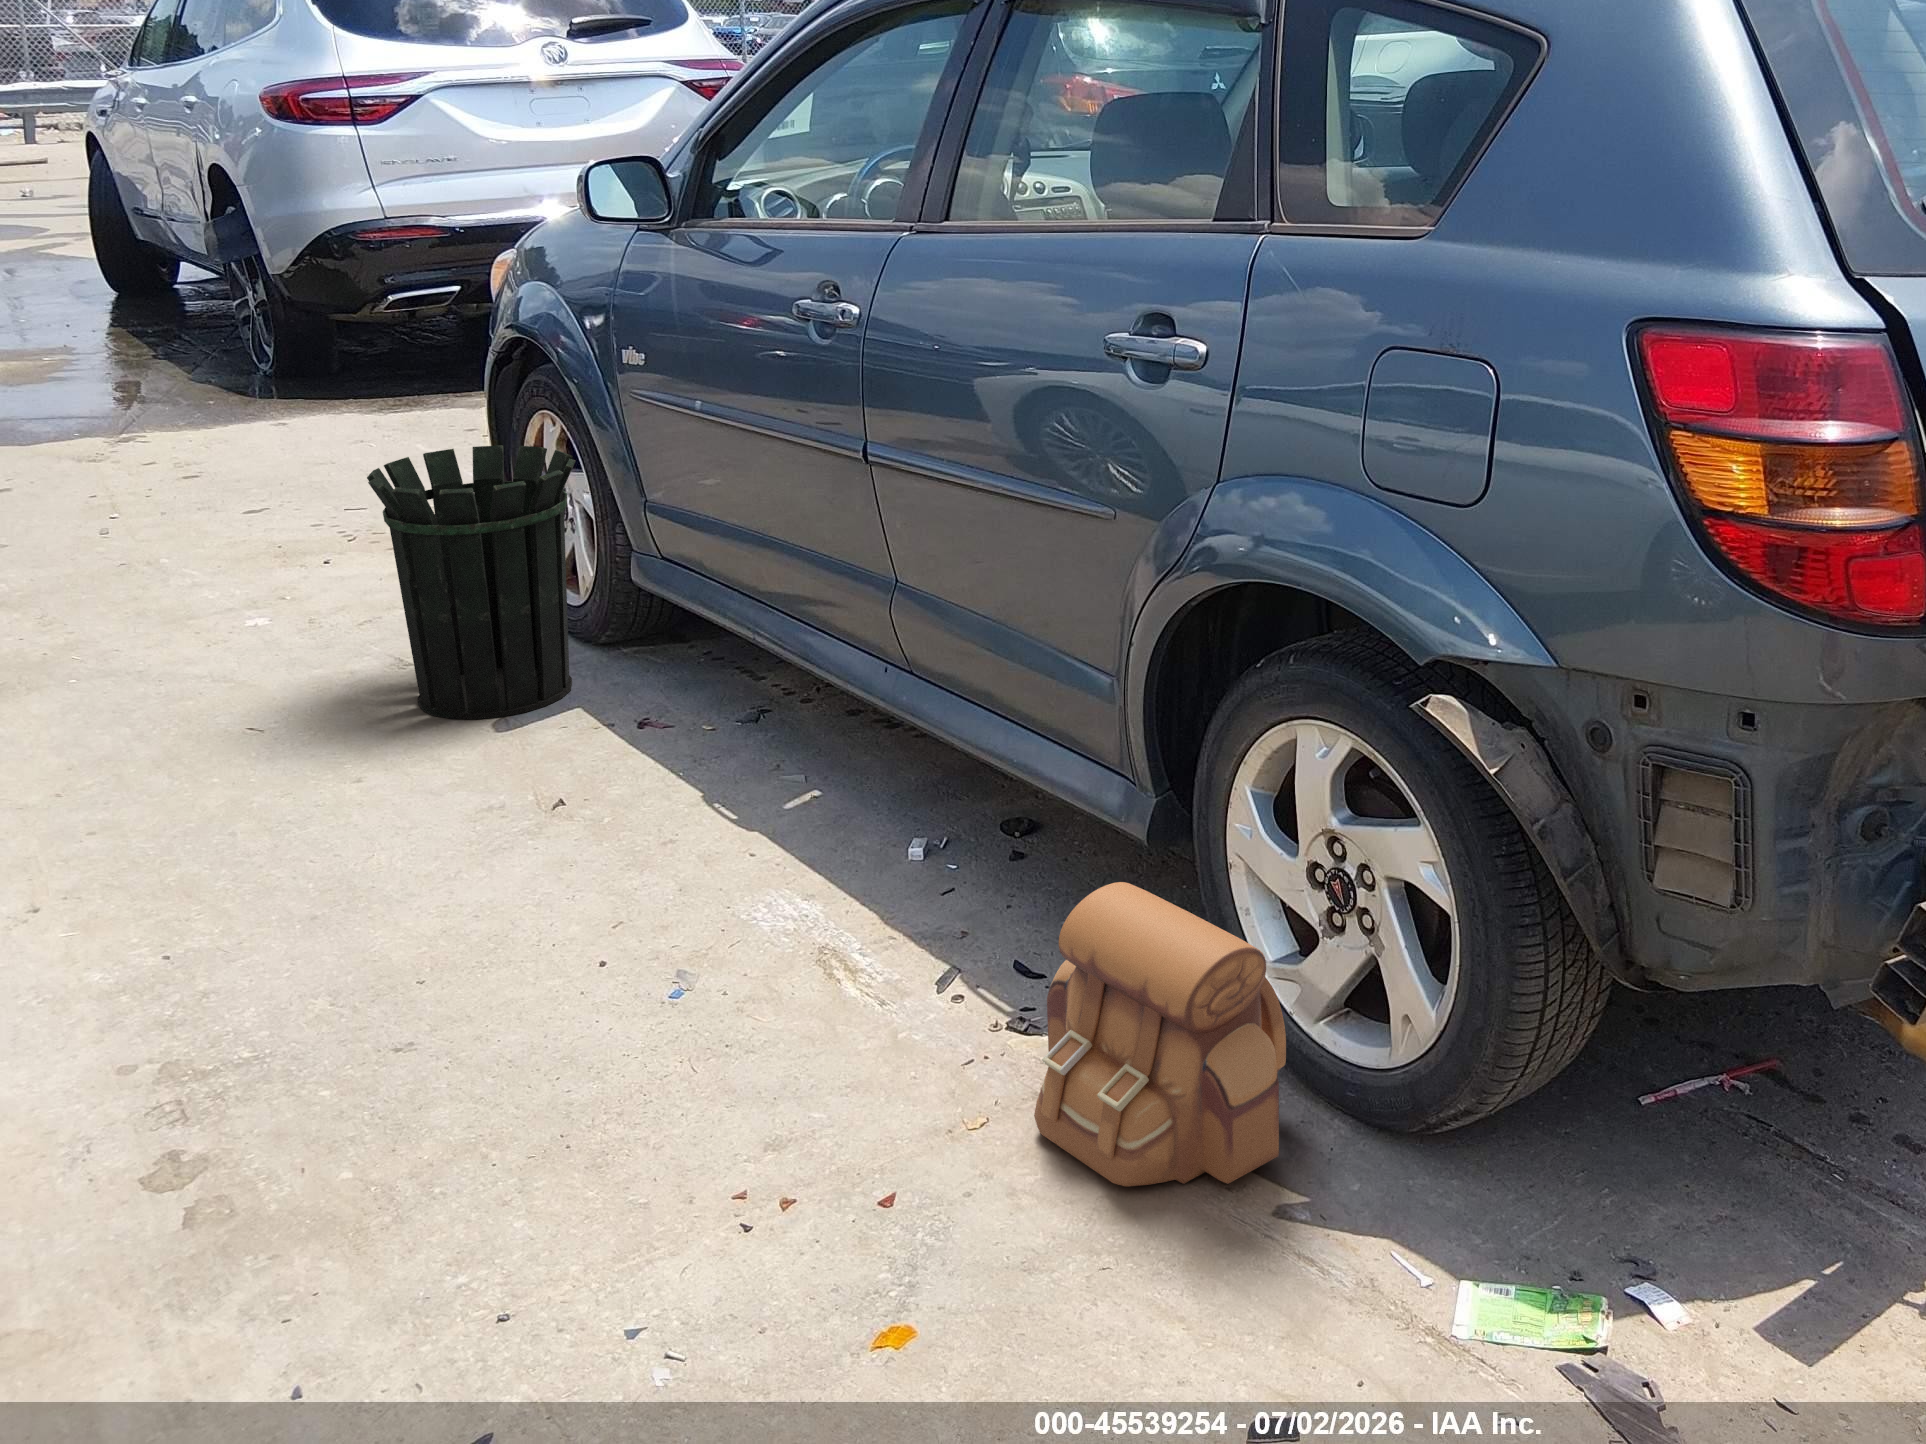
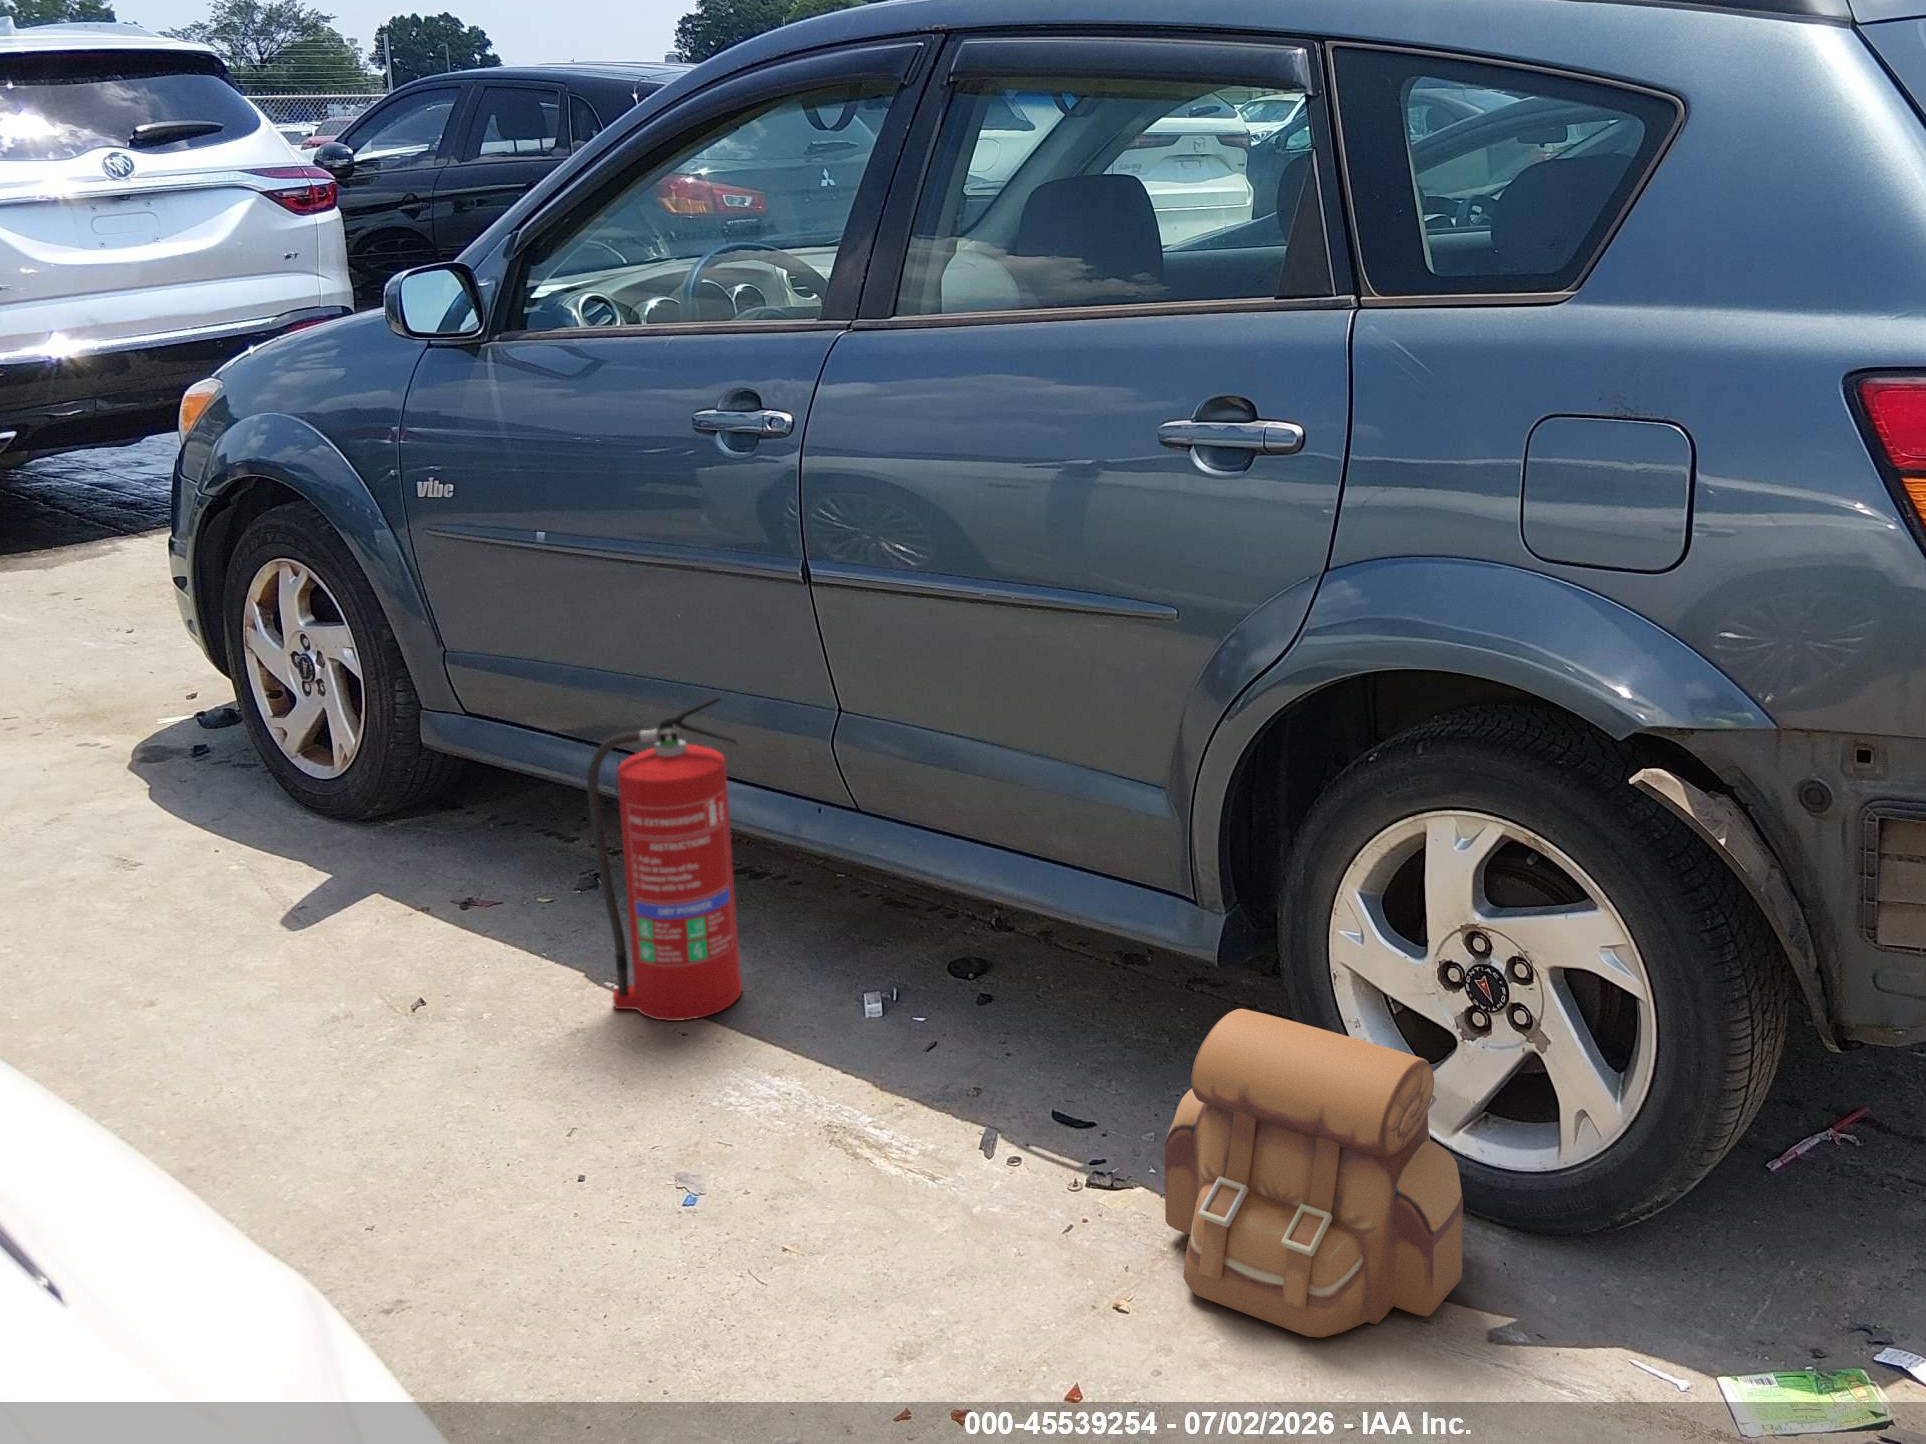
waste bin: present [367,445,575,719] -> none [103,600,352,925]
fire extinguisher: none [691,557,824,842] -> present [587,696,742,1021]

